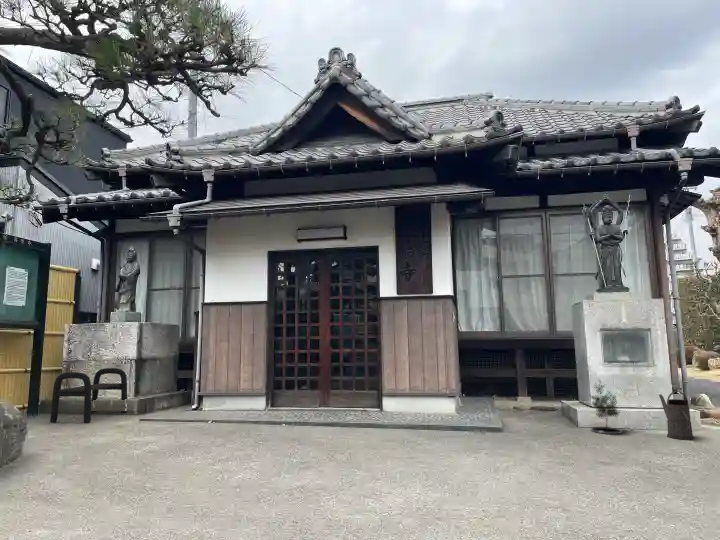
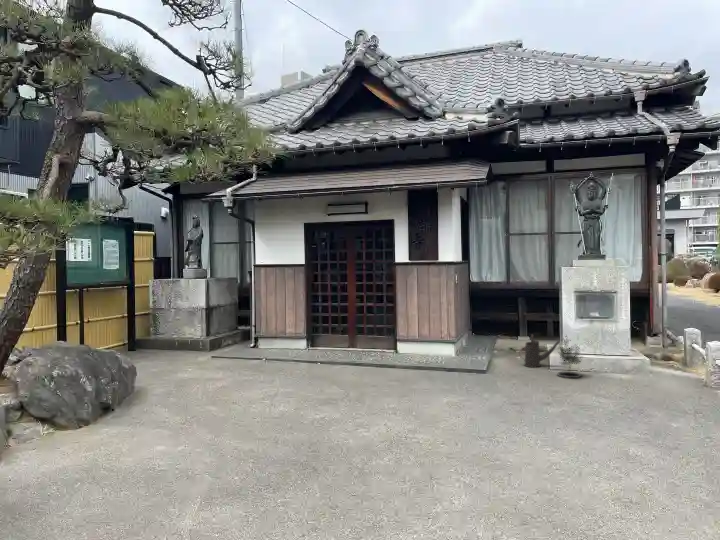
bench: present [50,368,127,423] -> none [147,315,202,359]
watering can: present [659,391,694,439] -> present [524,335,560,367]

